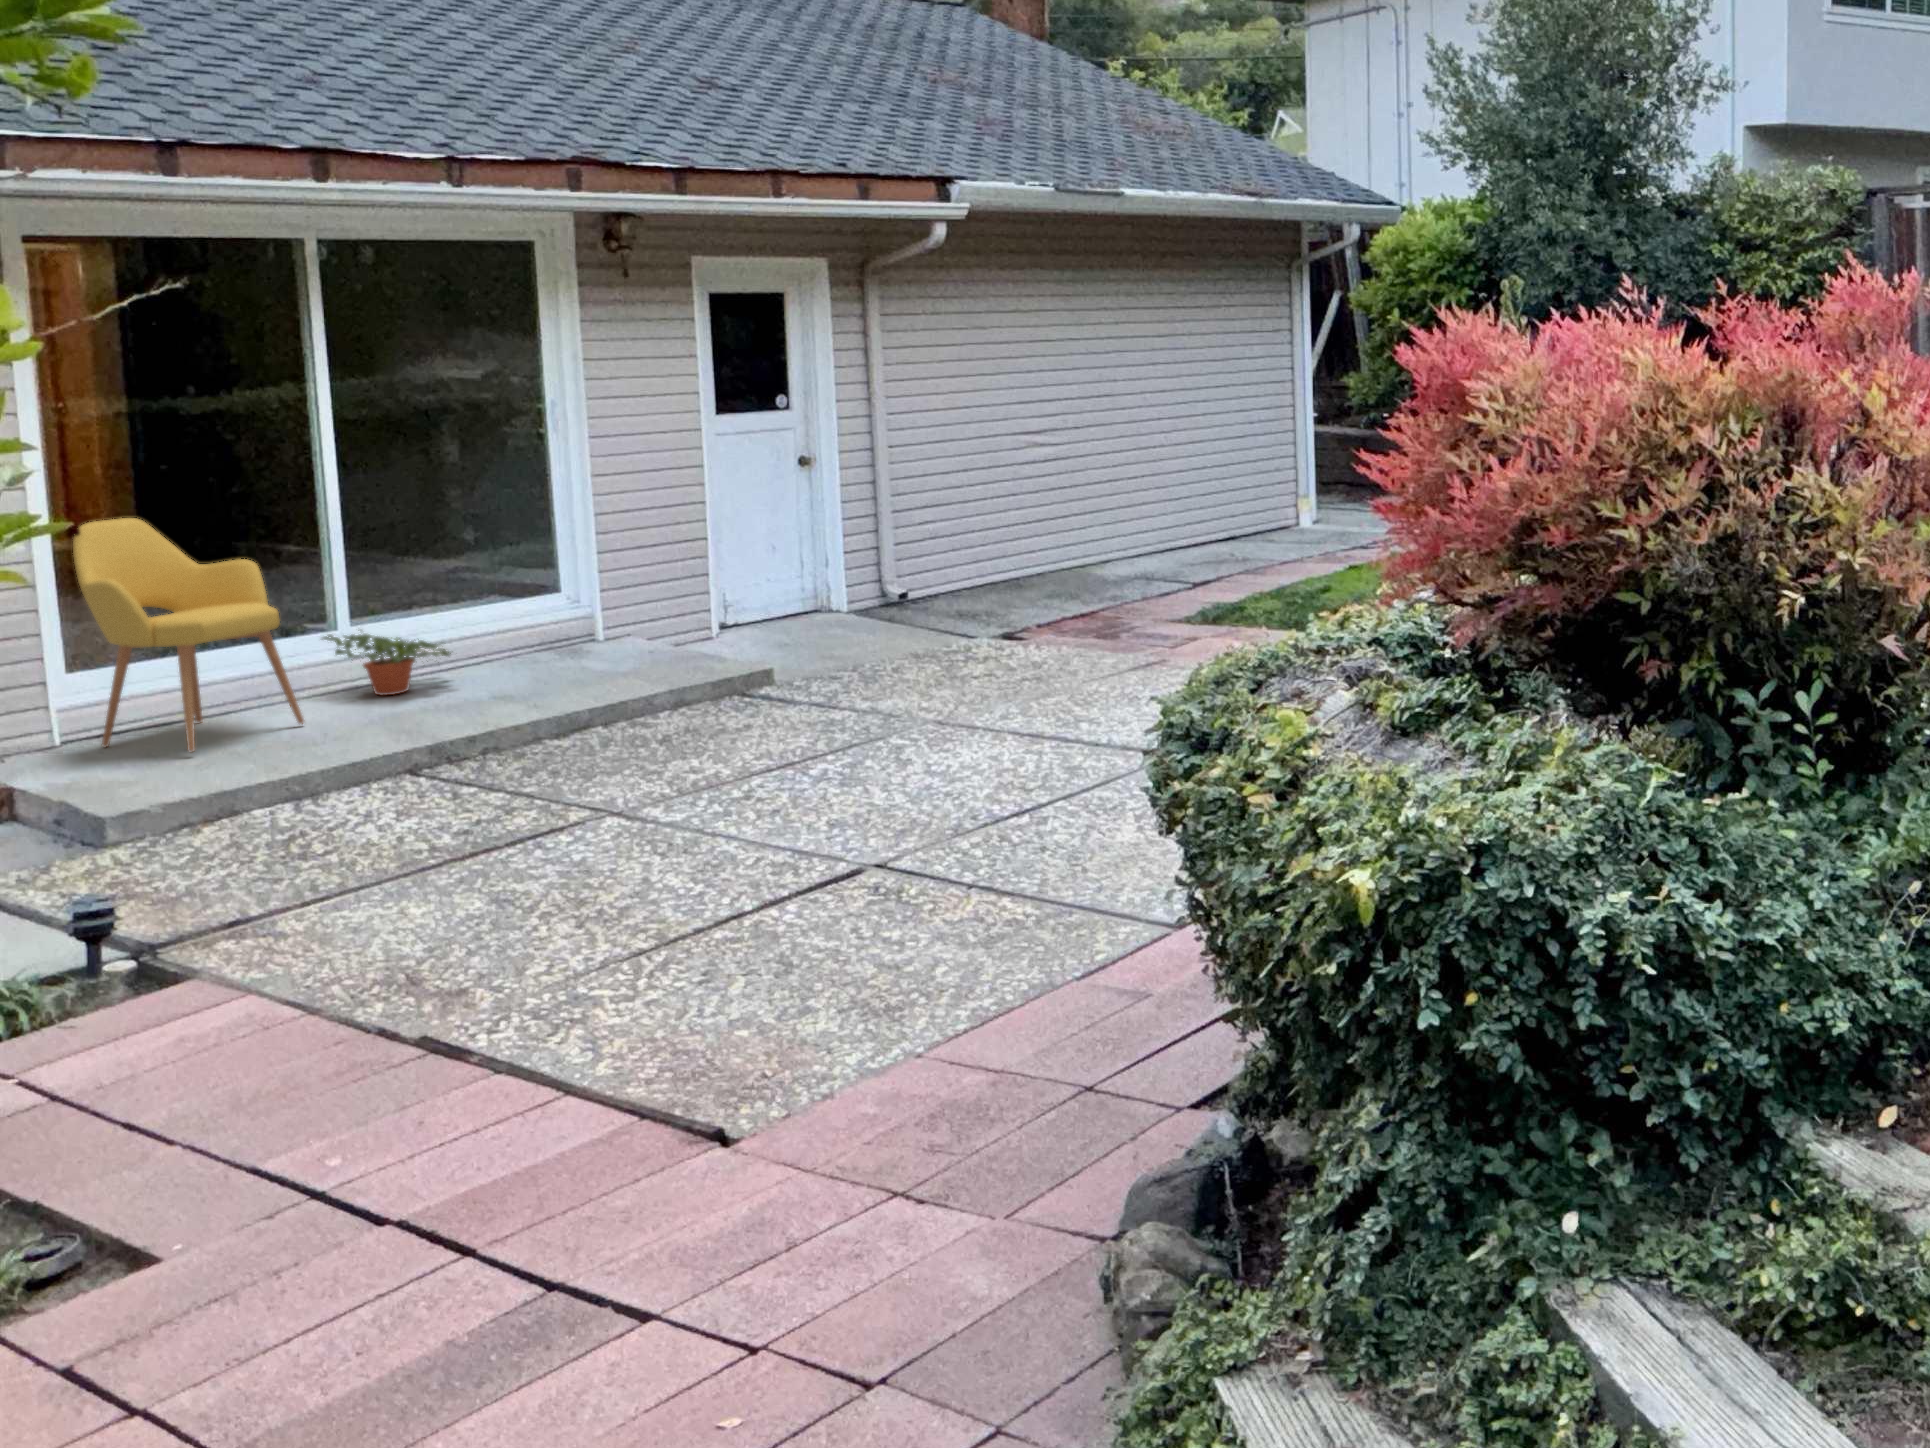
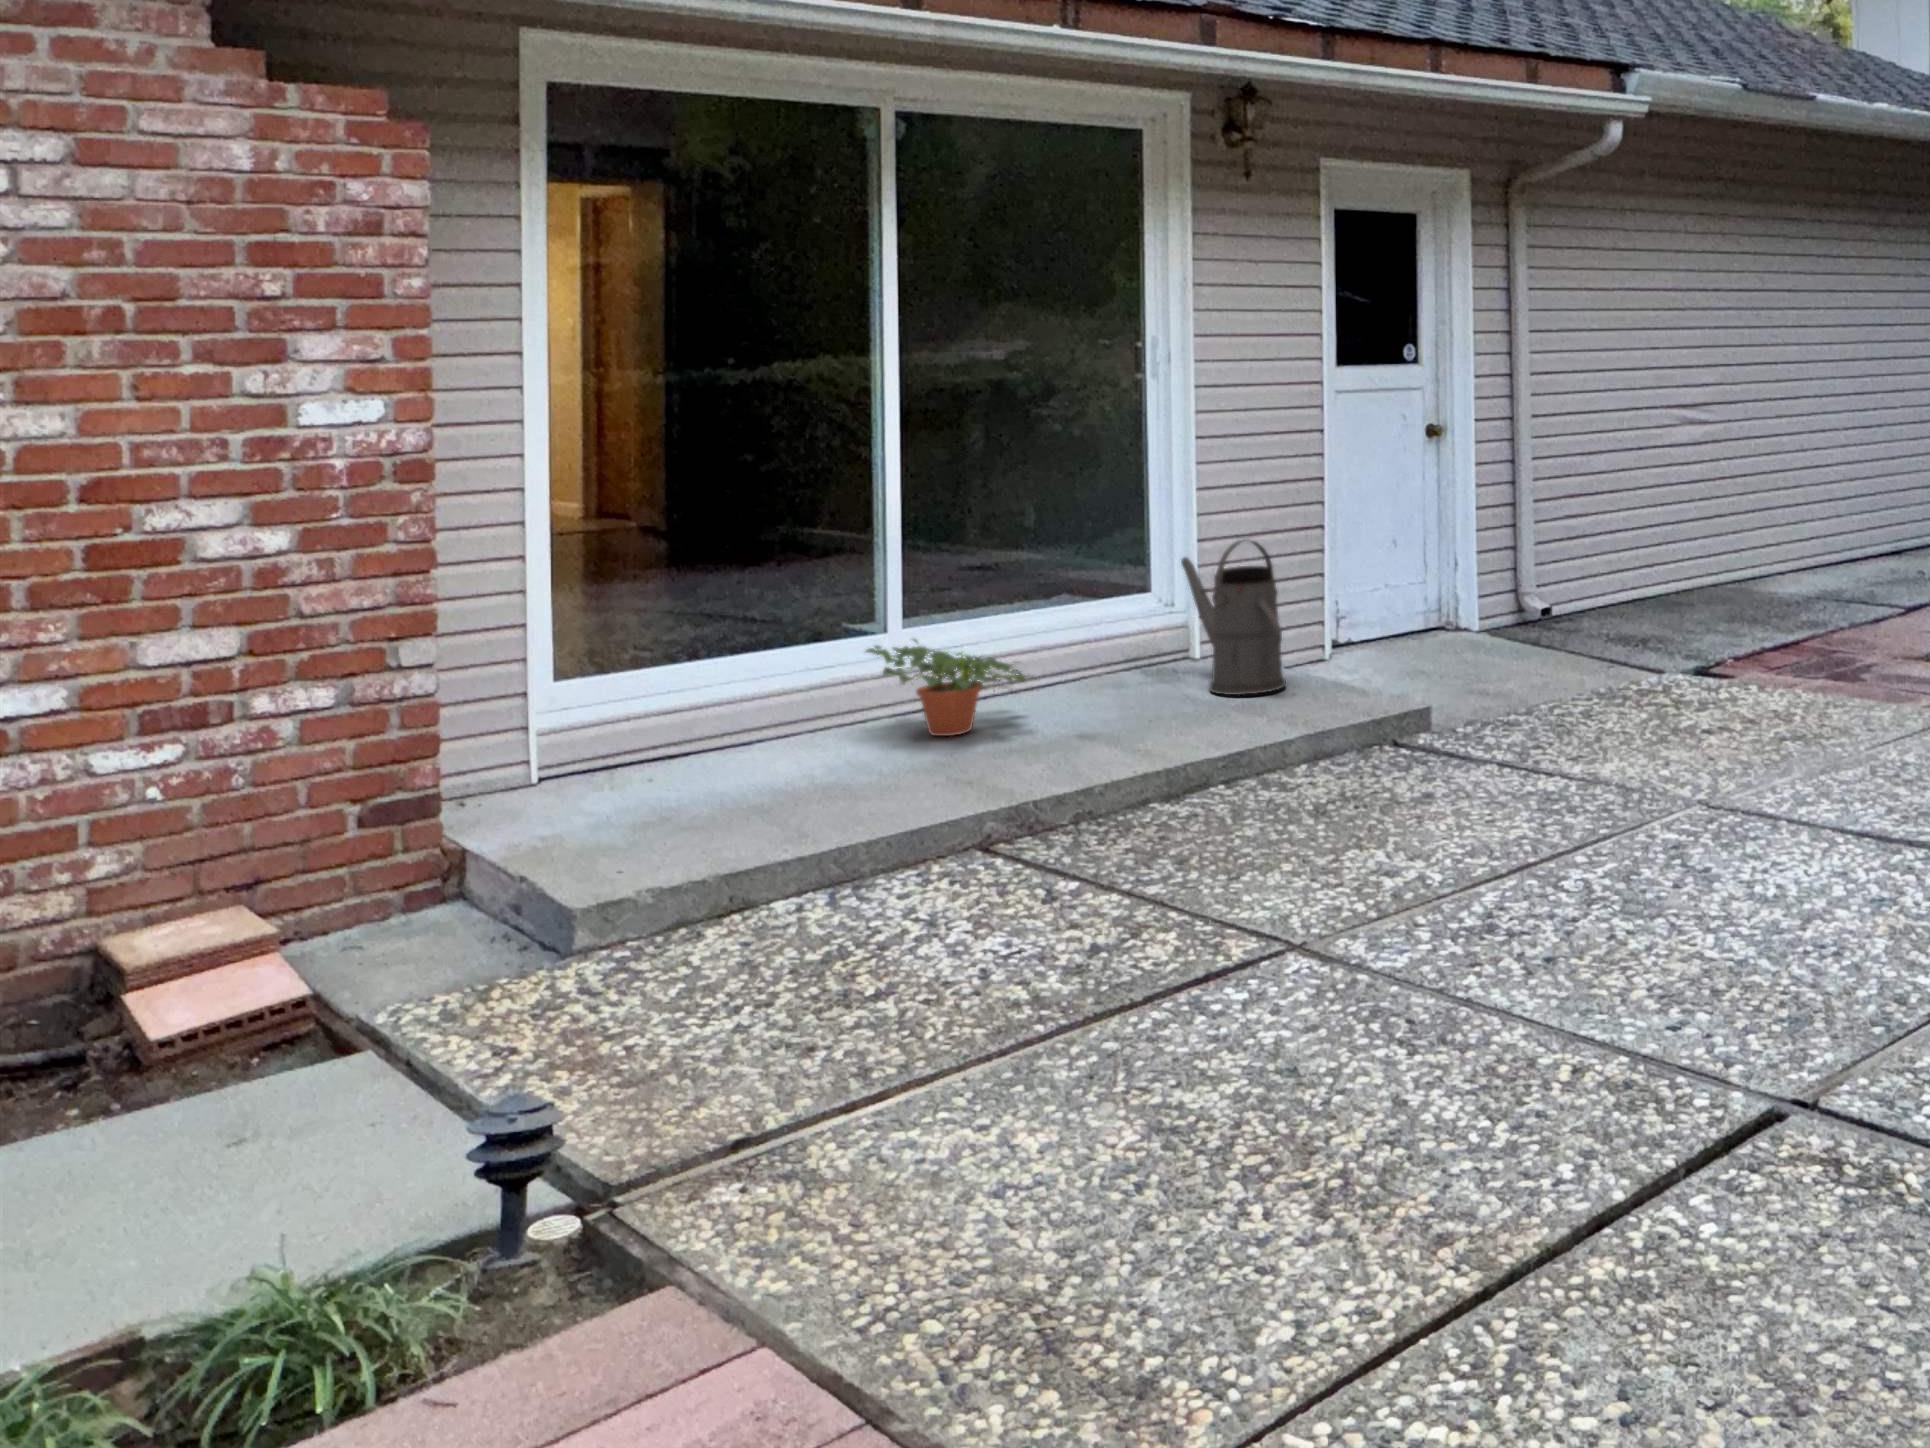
chair: present [73,518,304,752] -> none [562,471,840,825]
watering can: none [580,551,661,661] -> present [1181,540,1286,695]

